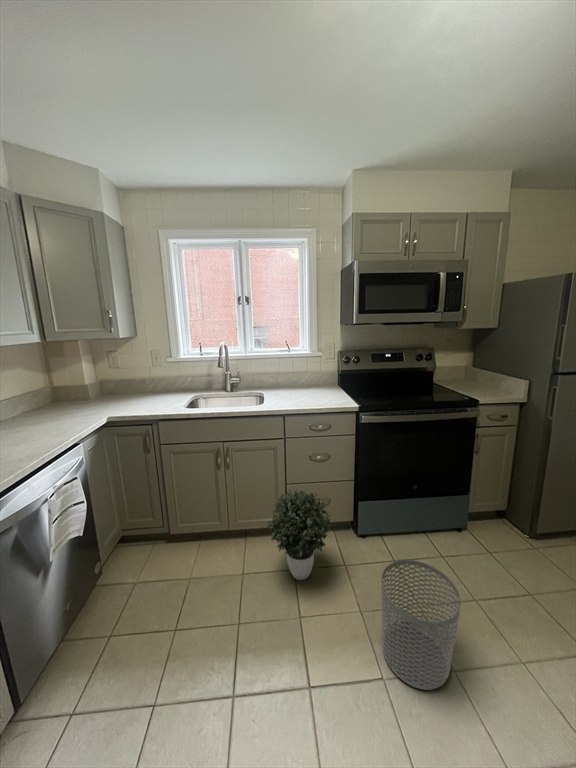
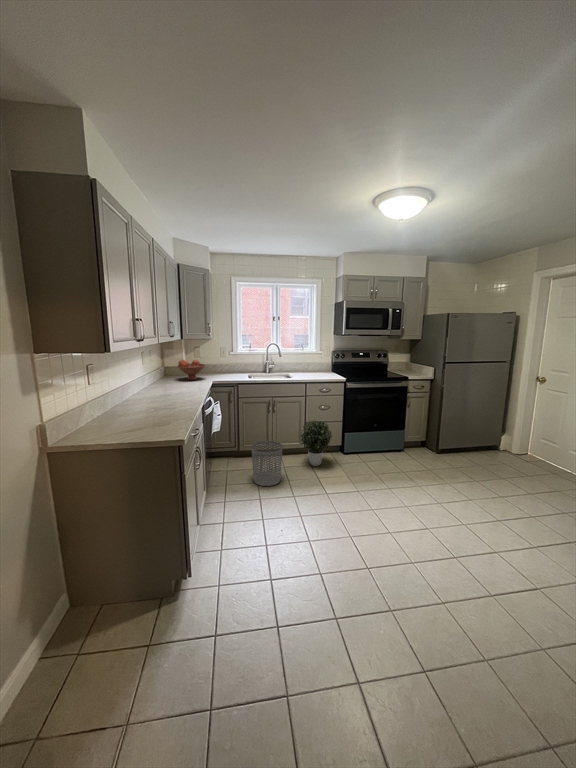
fruit bowl: none [39,377,99,415] -> present [177,360,205,380]
waste bin: present [381,560,461,690] -> present [251,441,282,486]

